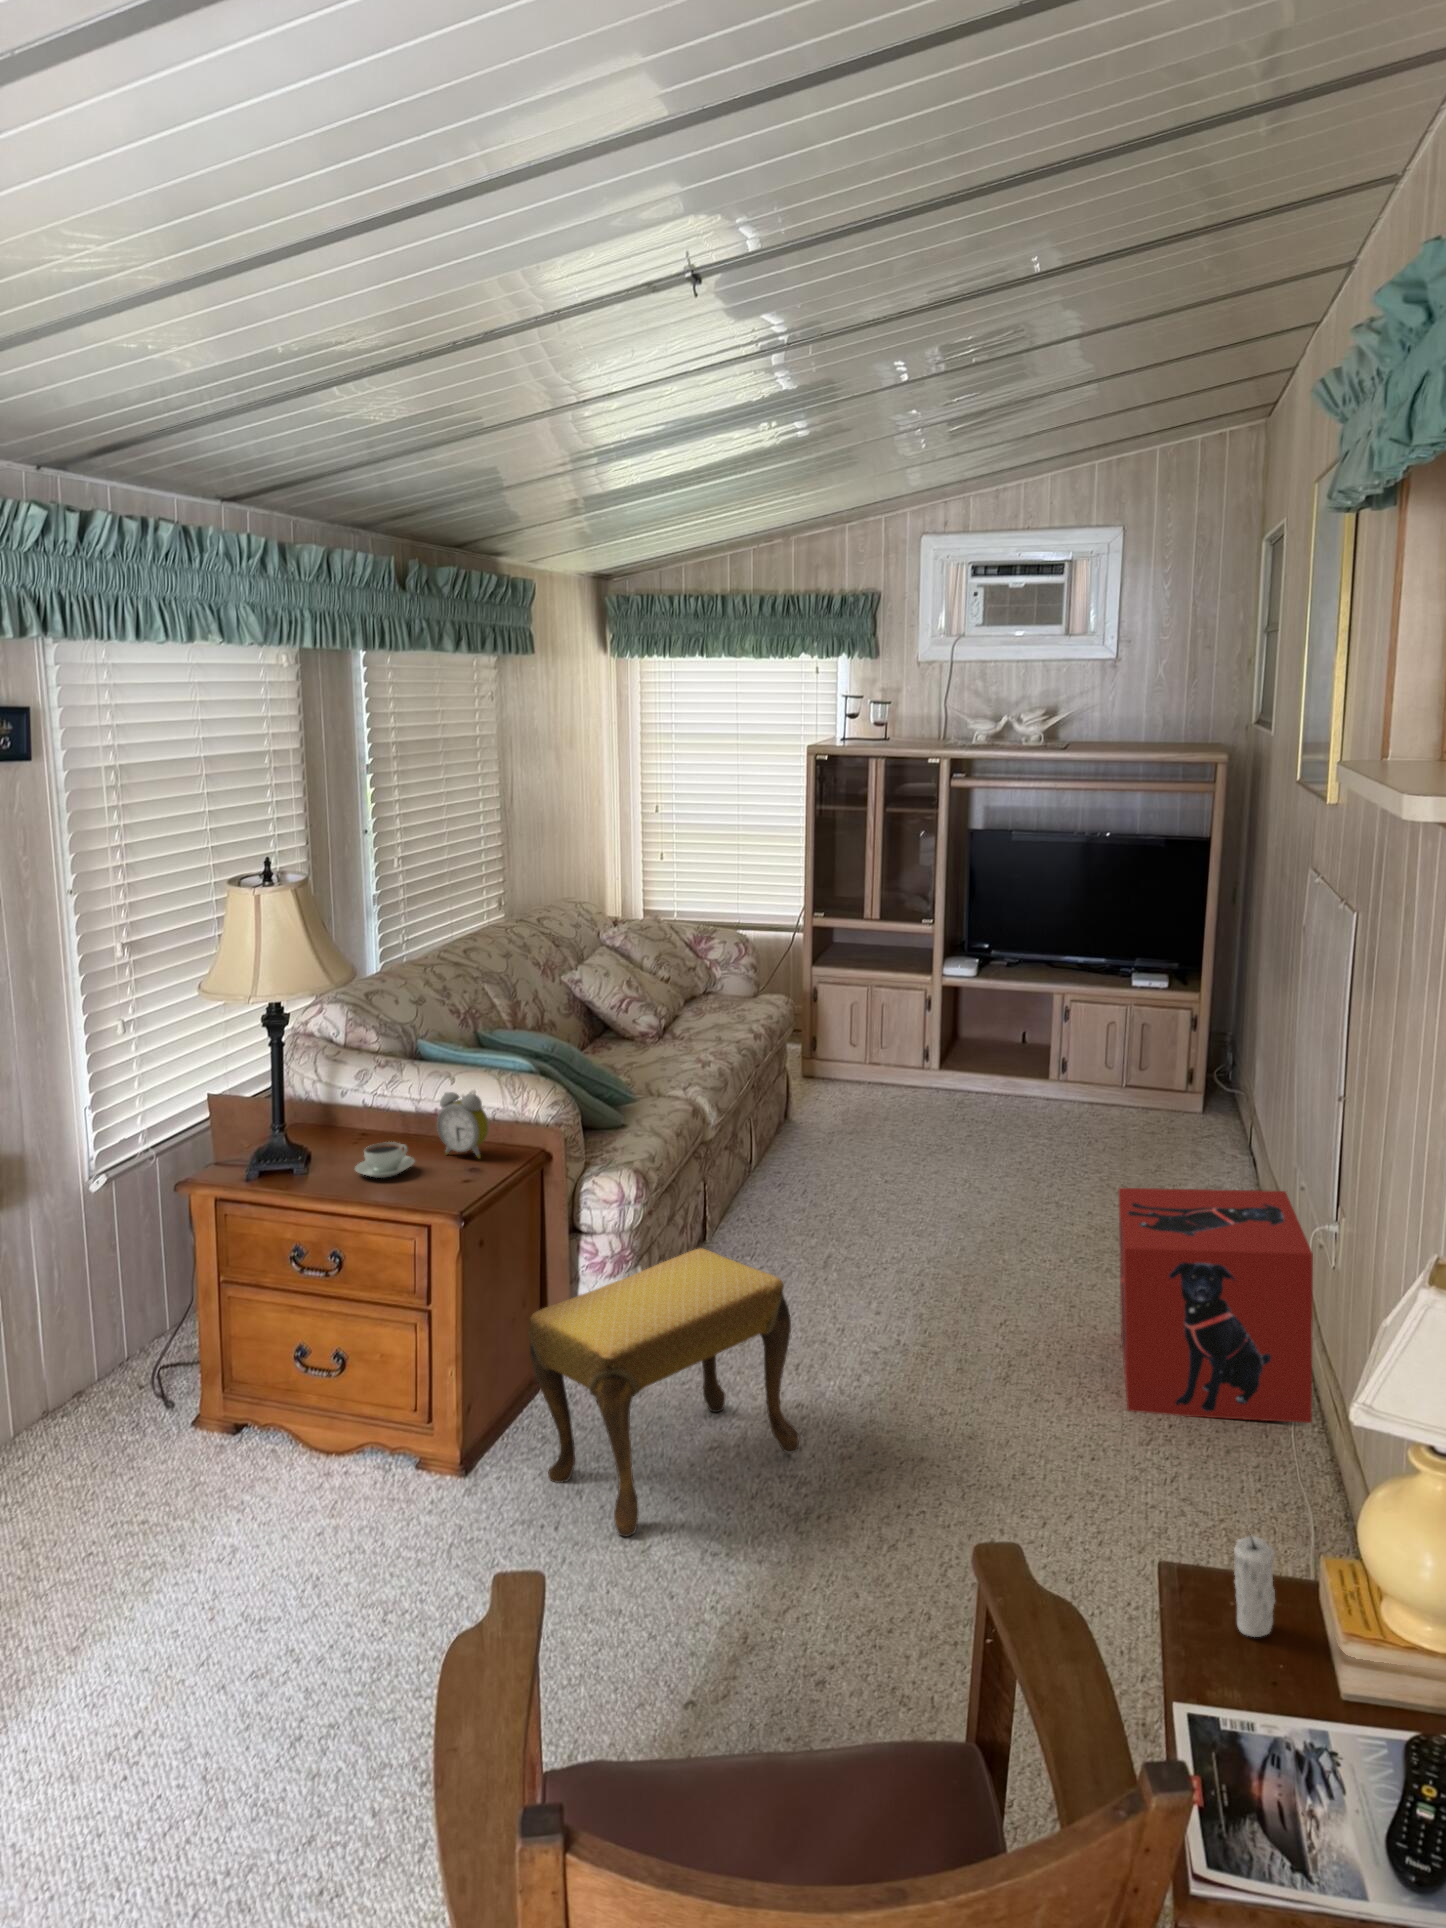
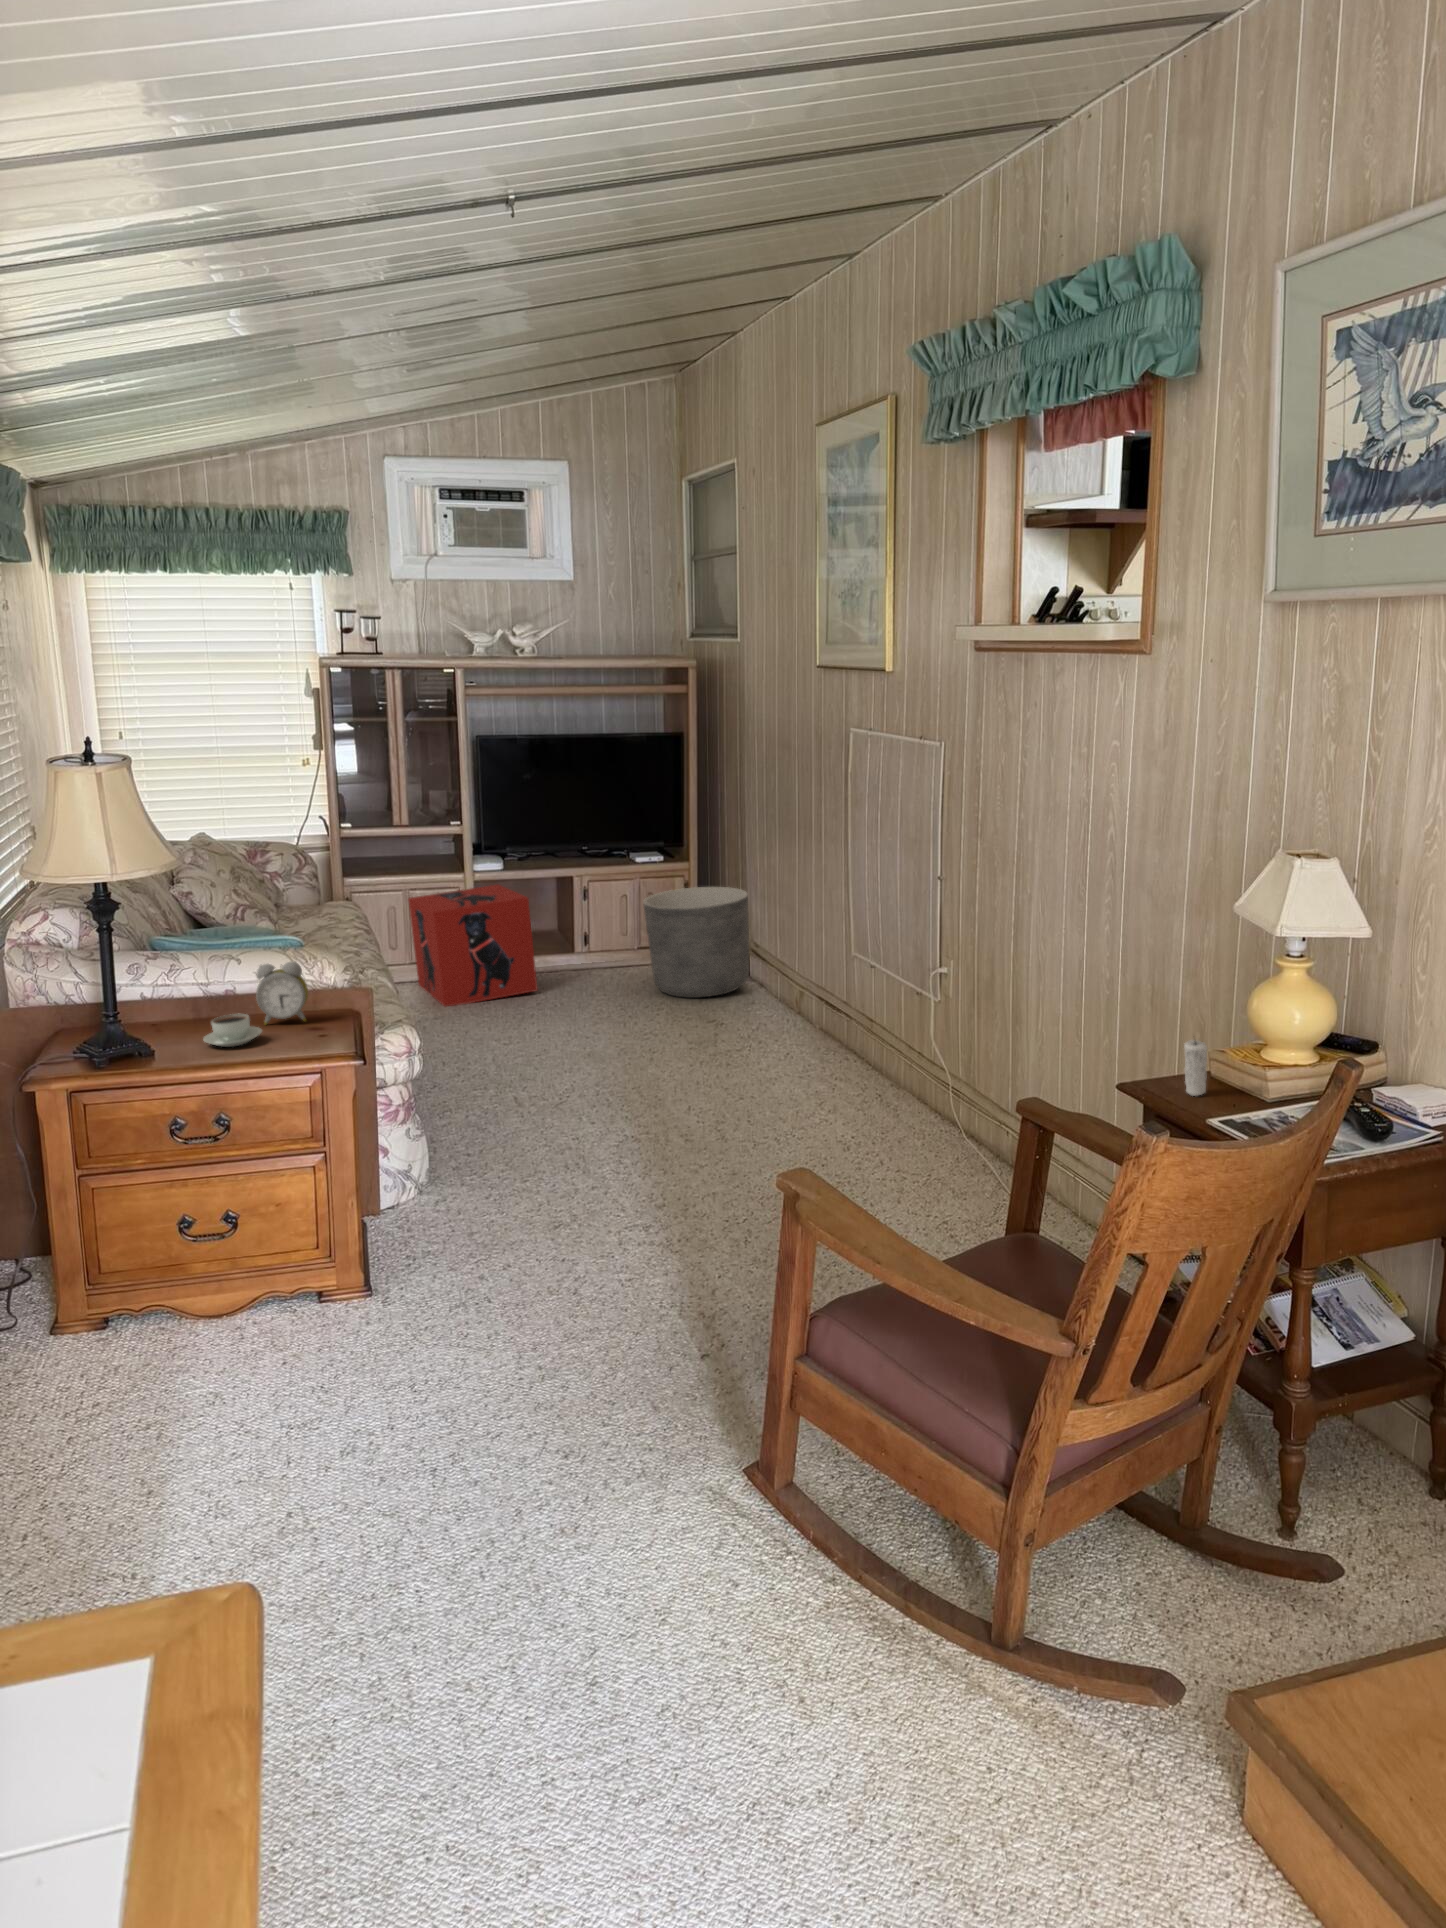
planter: none [1105,1028,1236,1164] -> present [643,887,749,998]
storage box: present [1119,1188,1313,1423] -> present [408,885,537,1006]
footstool: present [528,1248,799,1536] -> none [426,1068,632,1293]

